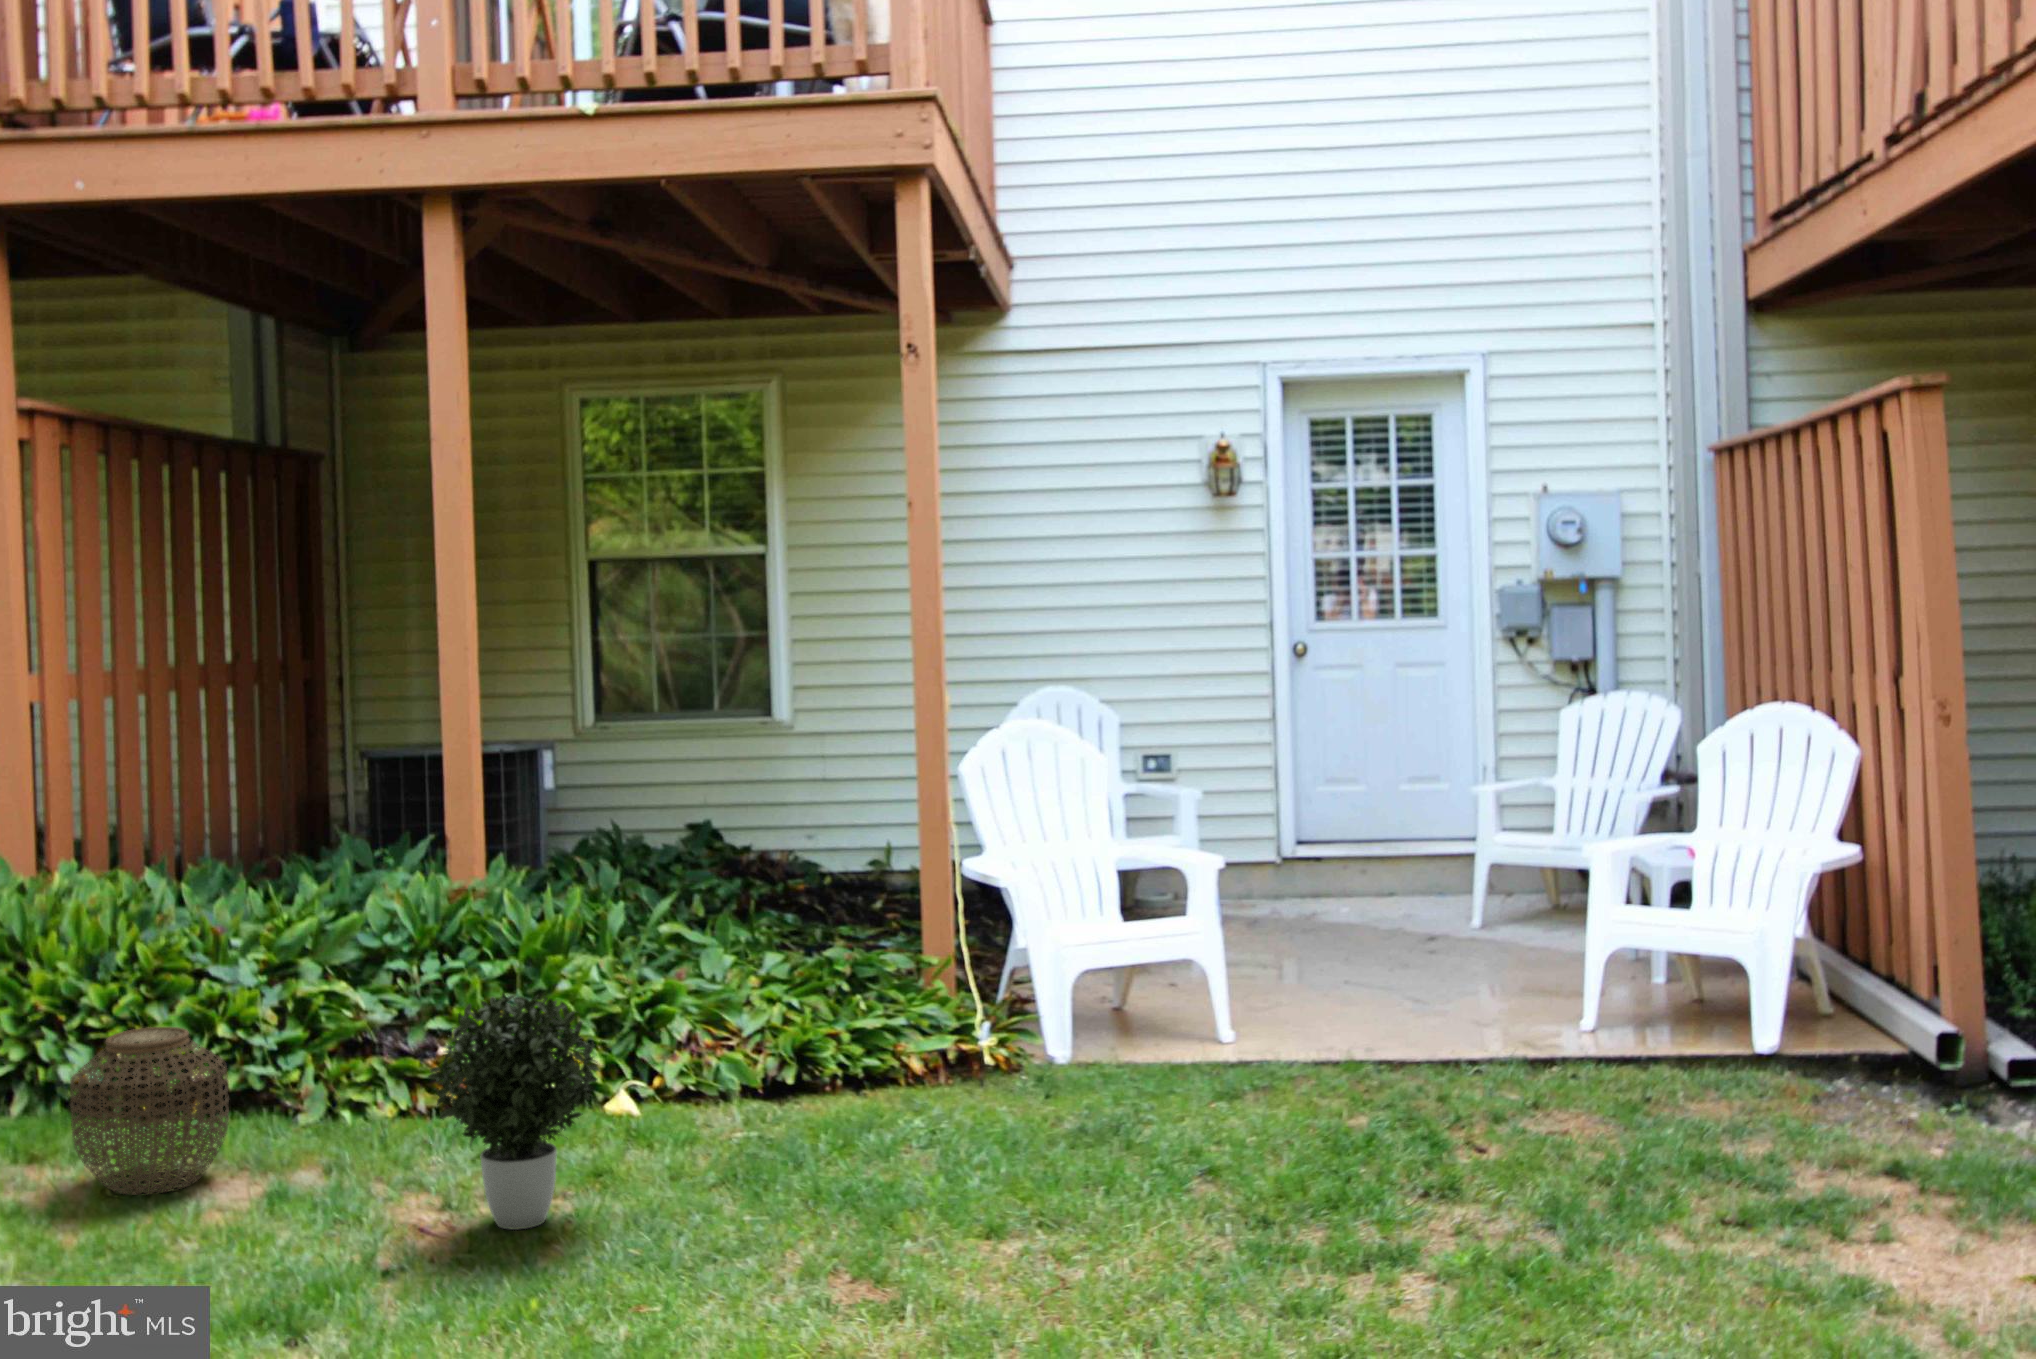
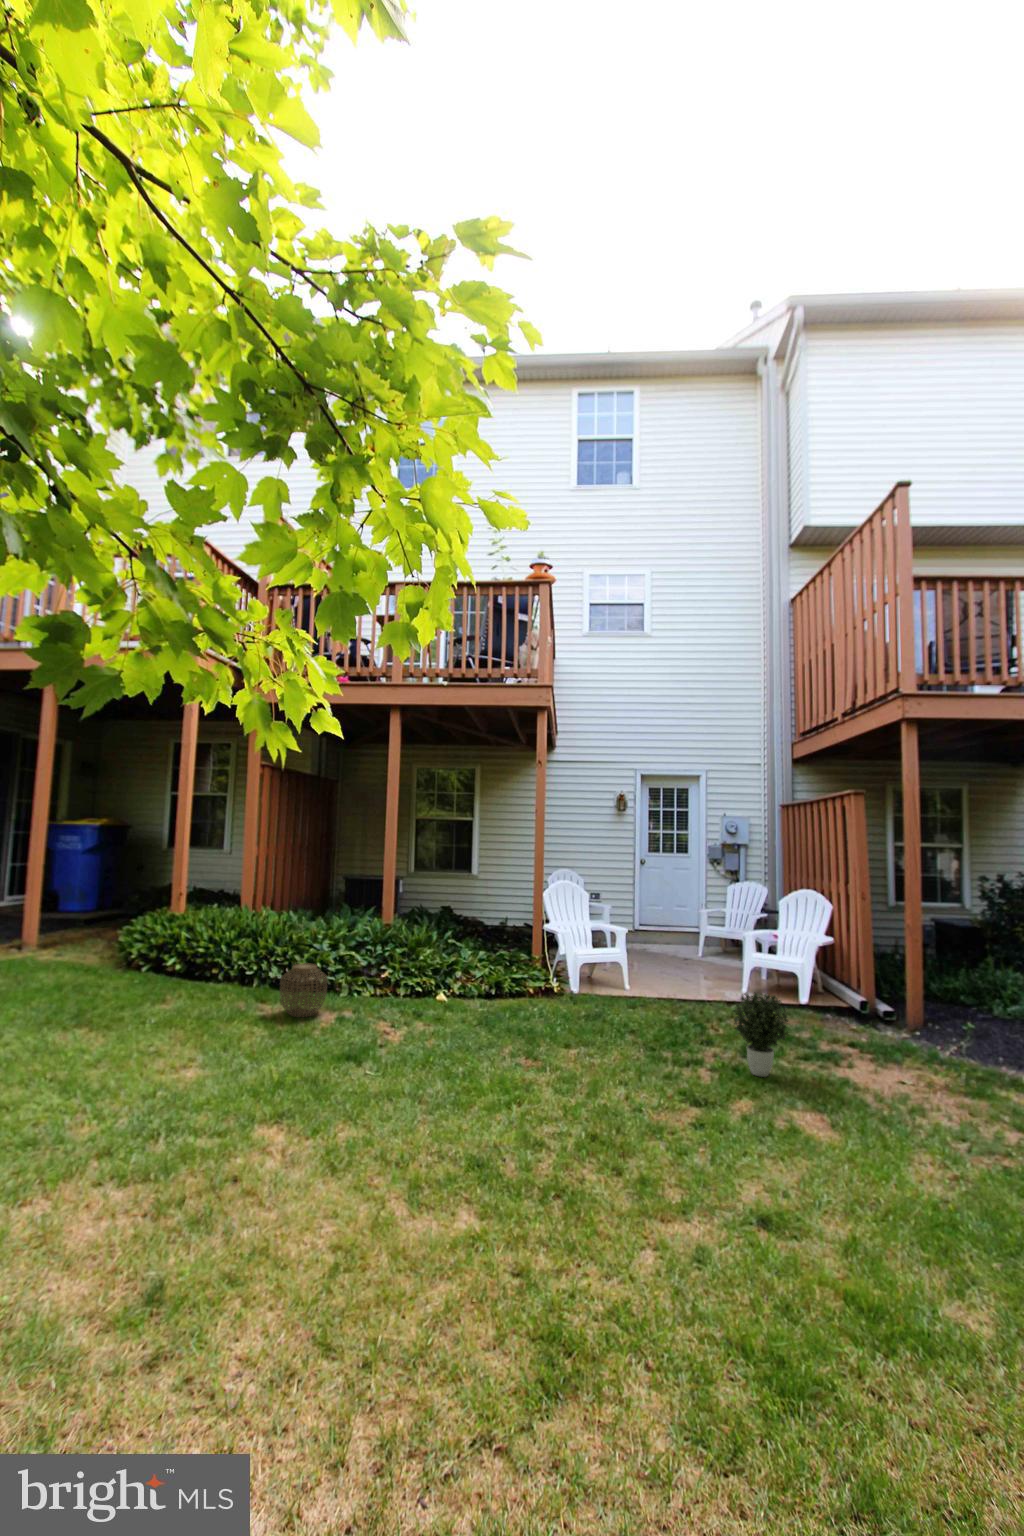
potted plant: present [428,993,599,1230] -> present [733,992,788,1077]

